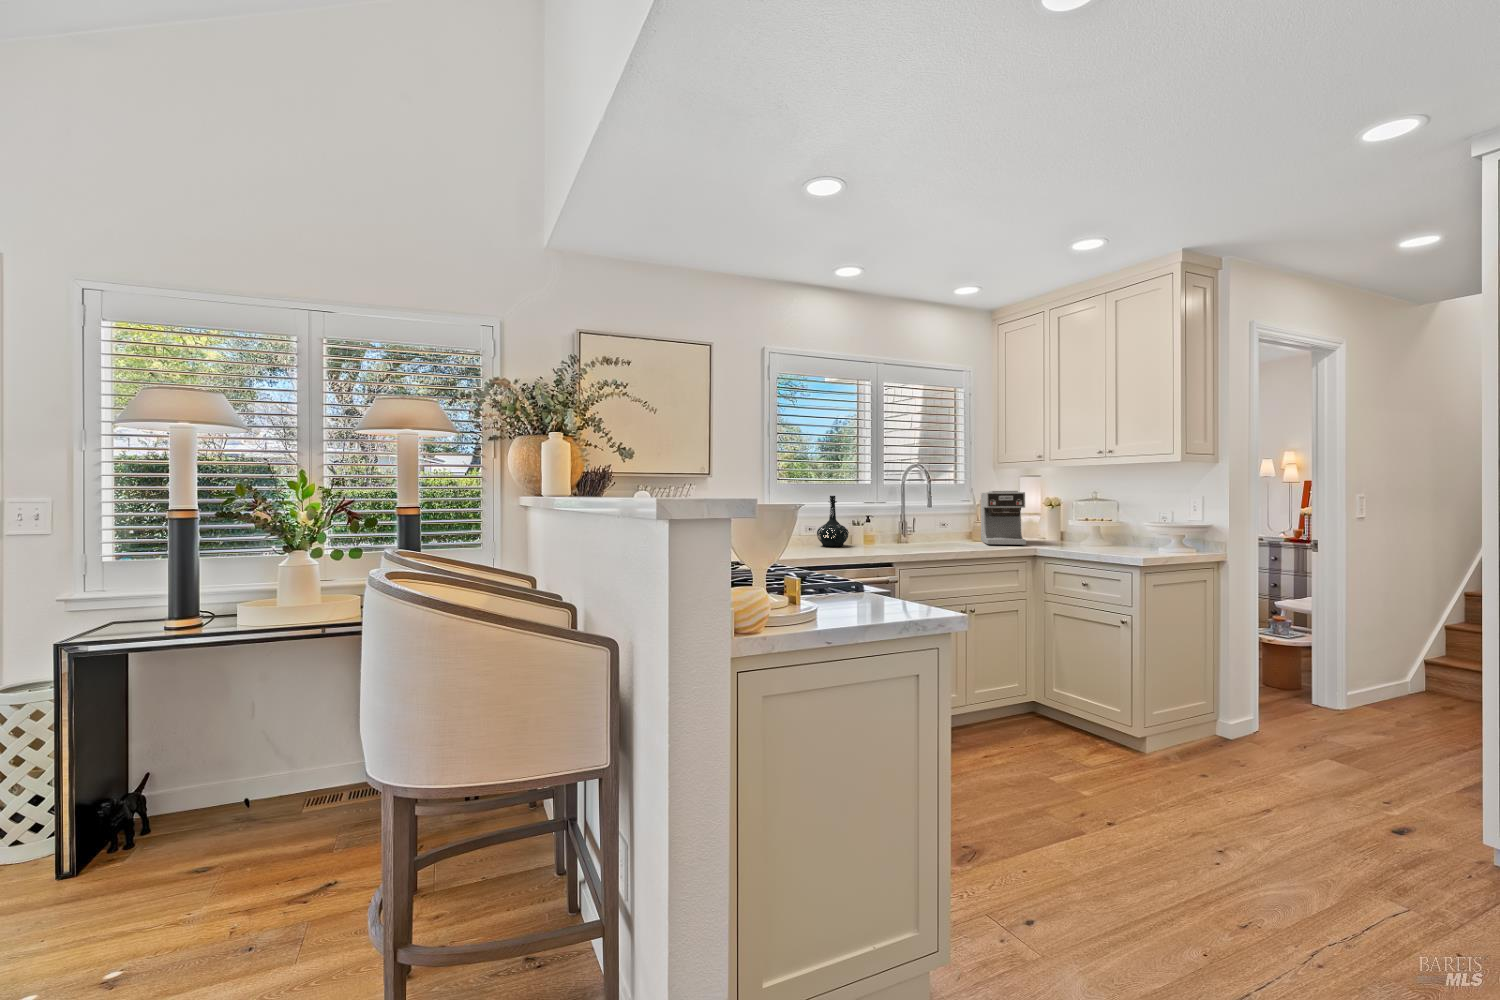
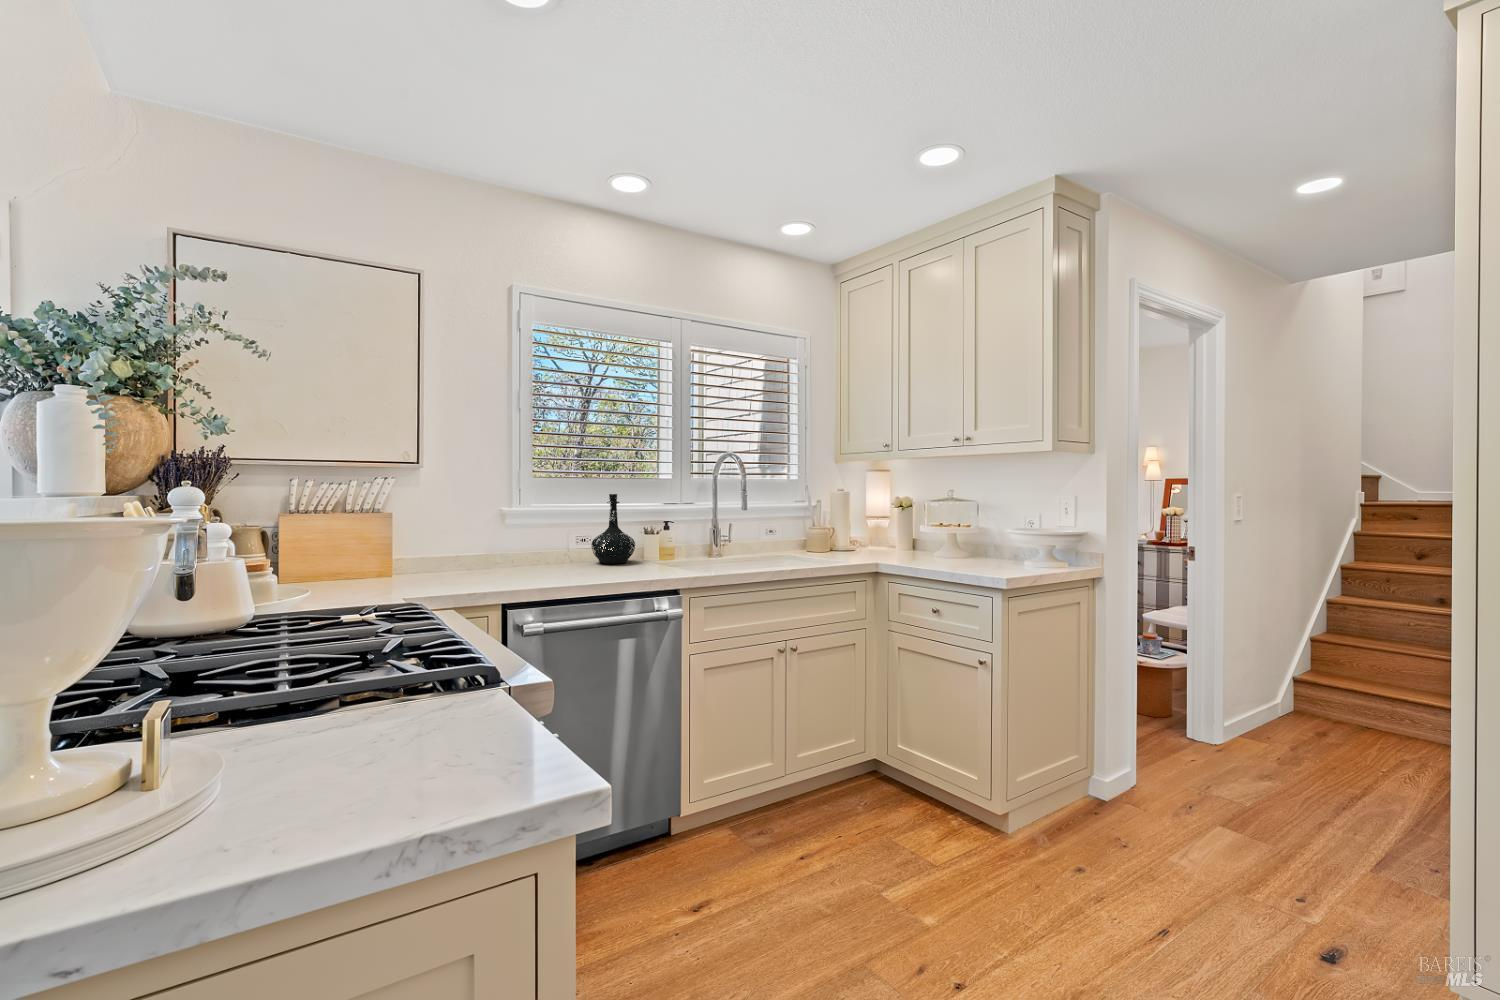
coffee maker: present [981,491,1026,545] -> none [814,488,866,558]

